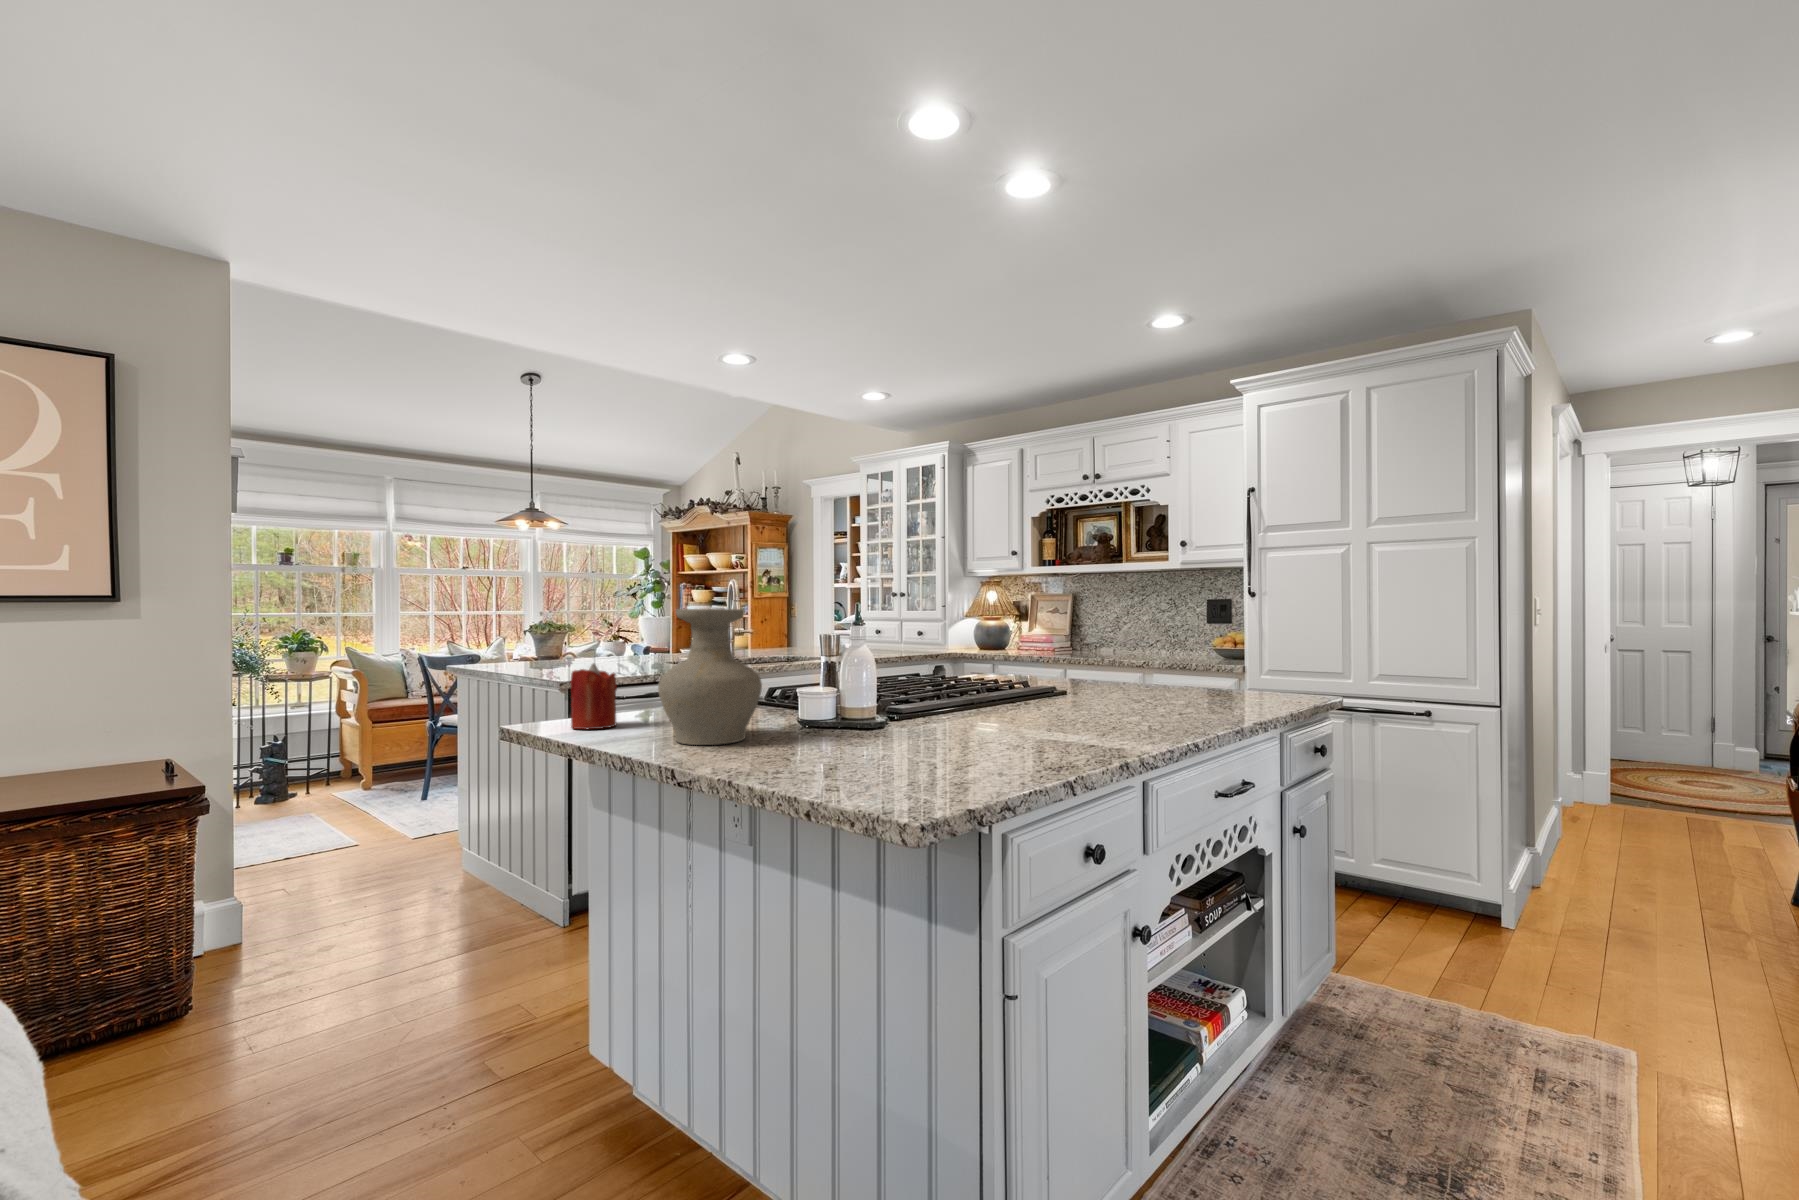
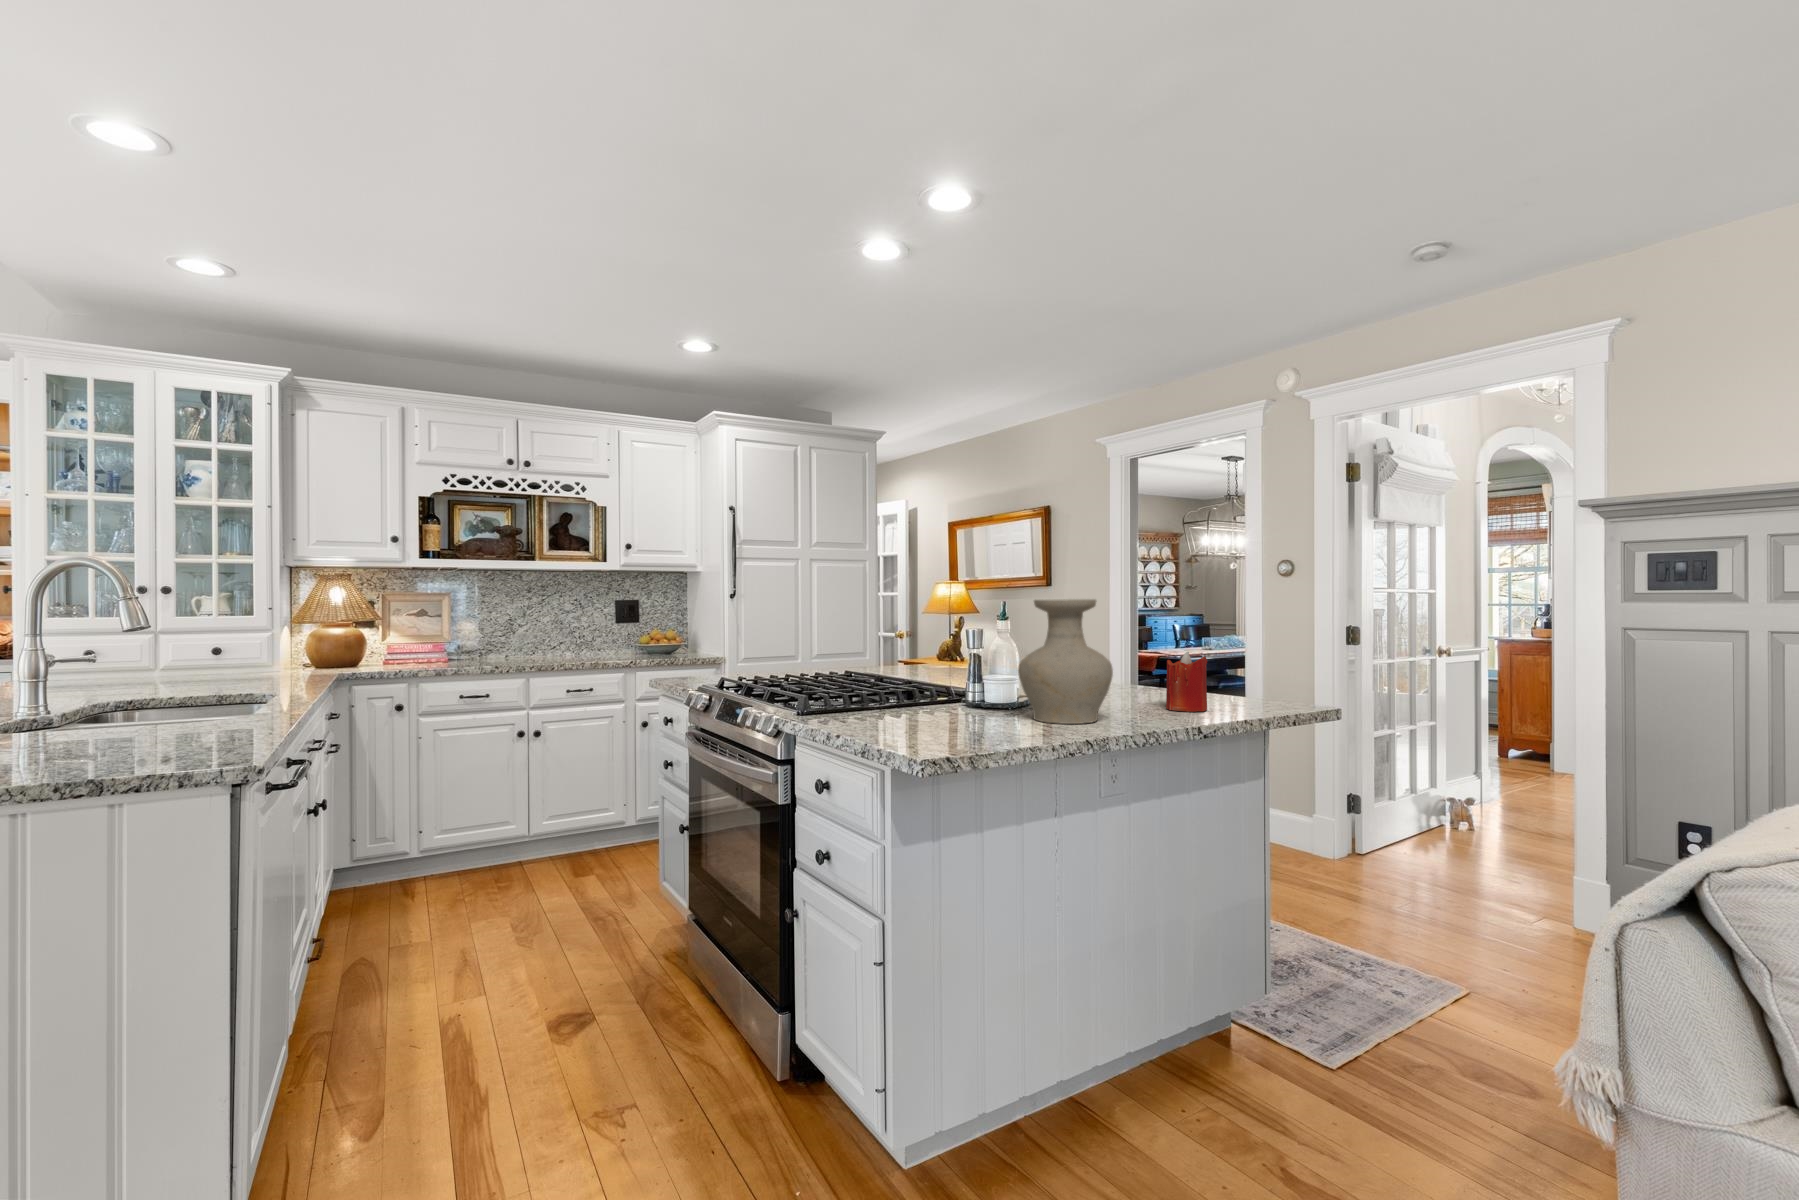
candle: present [570,663,617,729] -> present [1166,652,1207,712]

